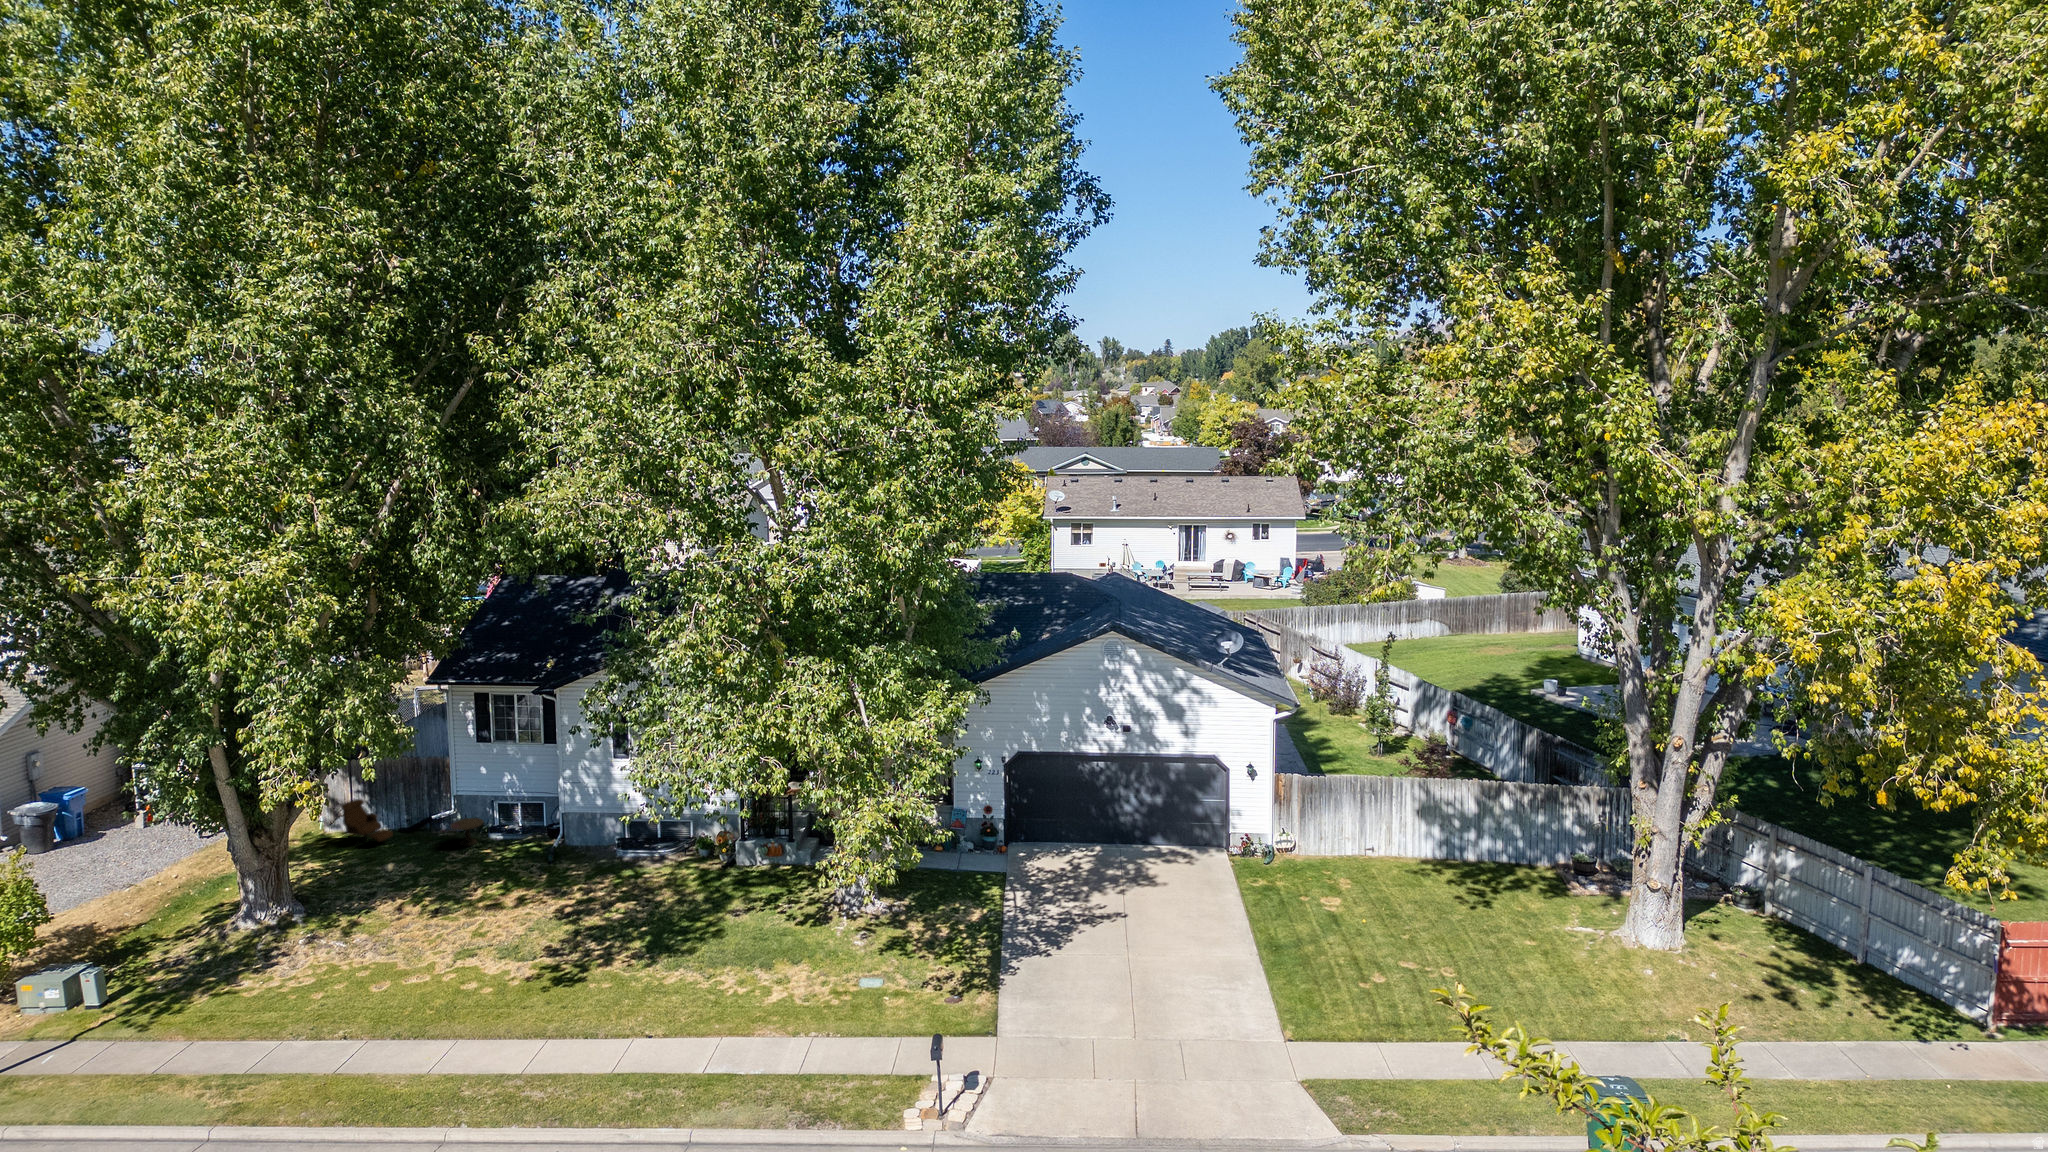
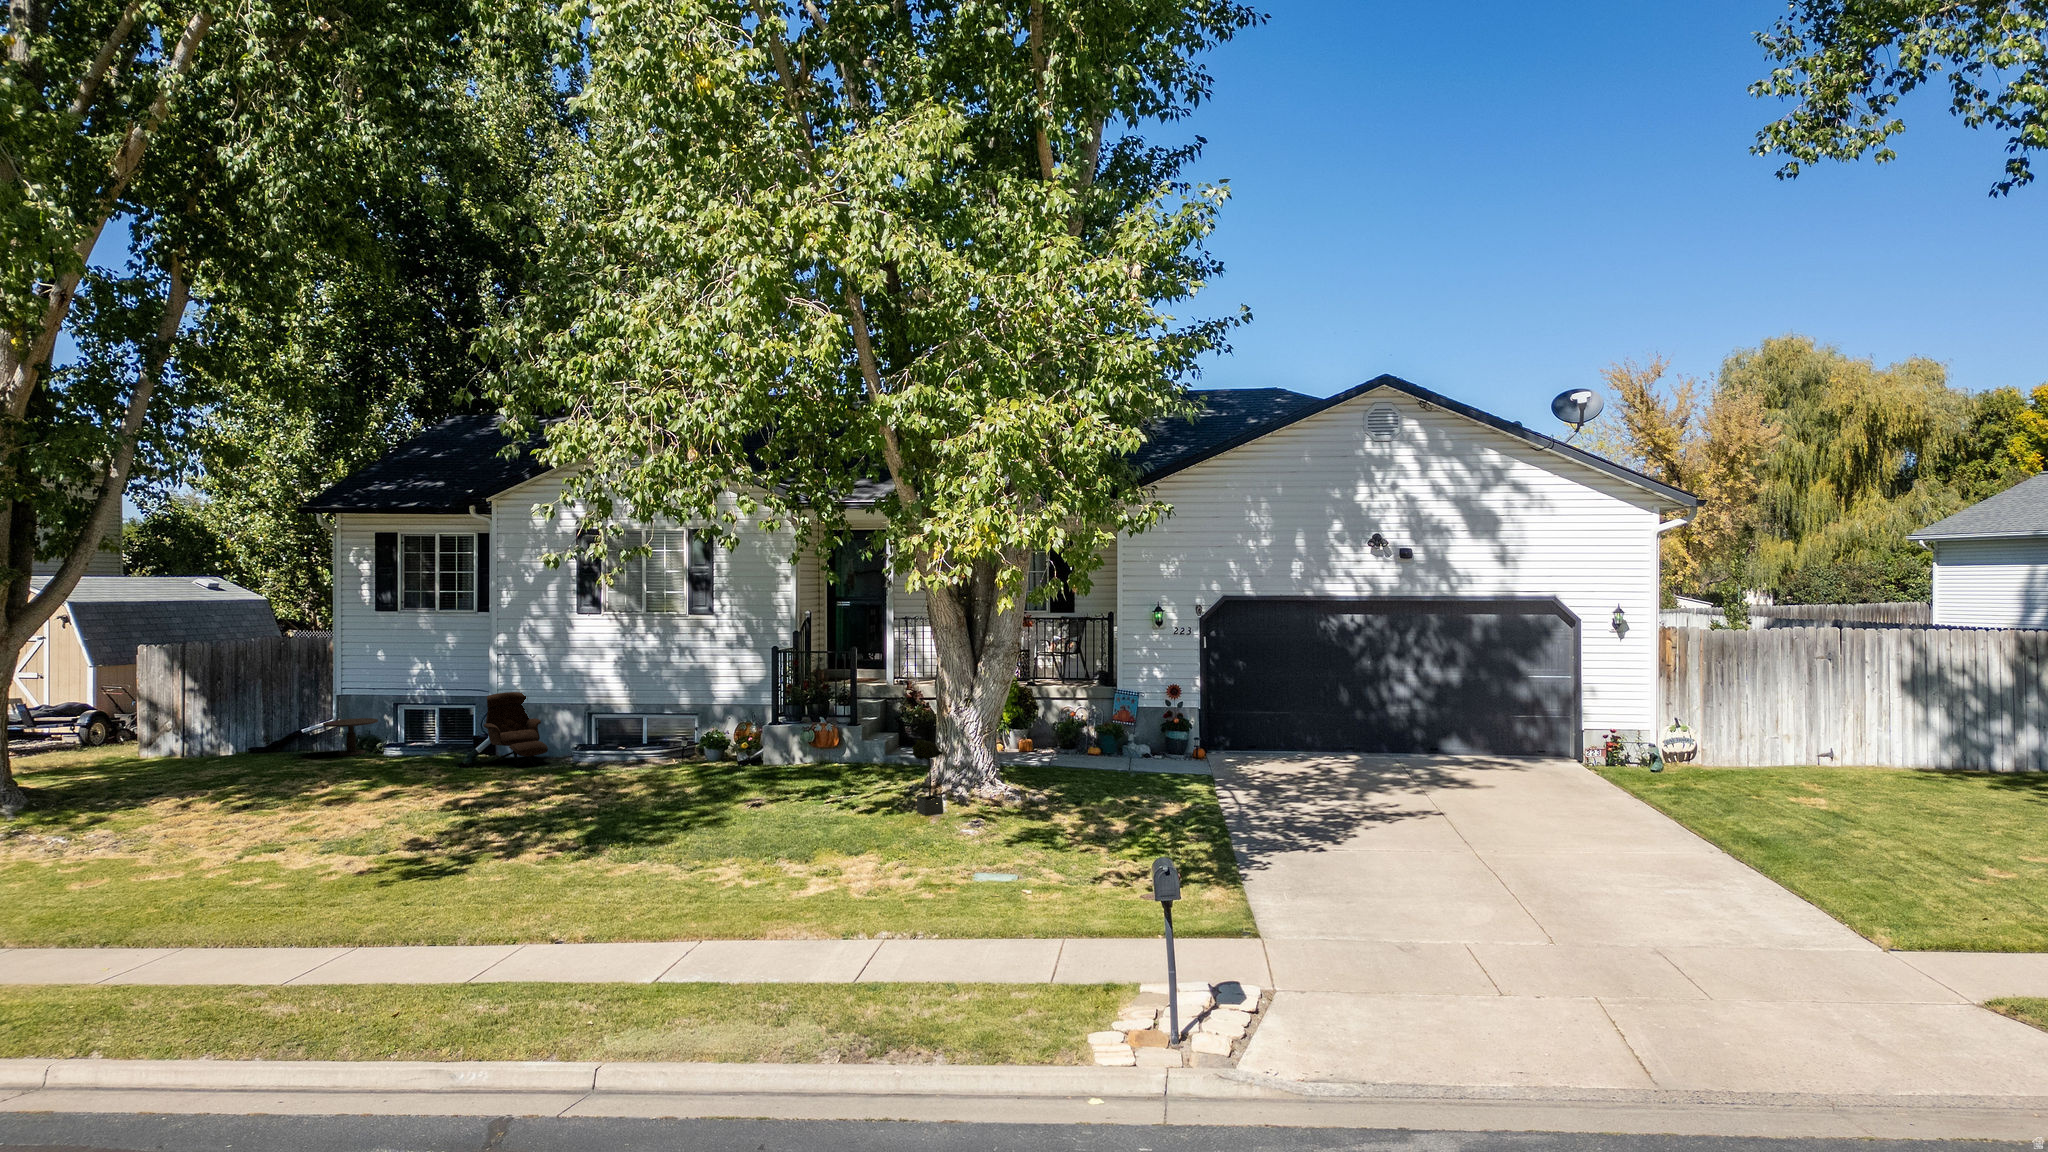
lounge chair: present [342,799,393,844] -> present [484,692,548,766]
potted tree: none [829,878,847,922] -> present [912,739,943,816]

